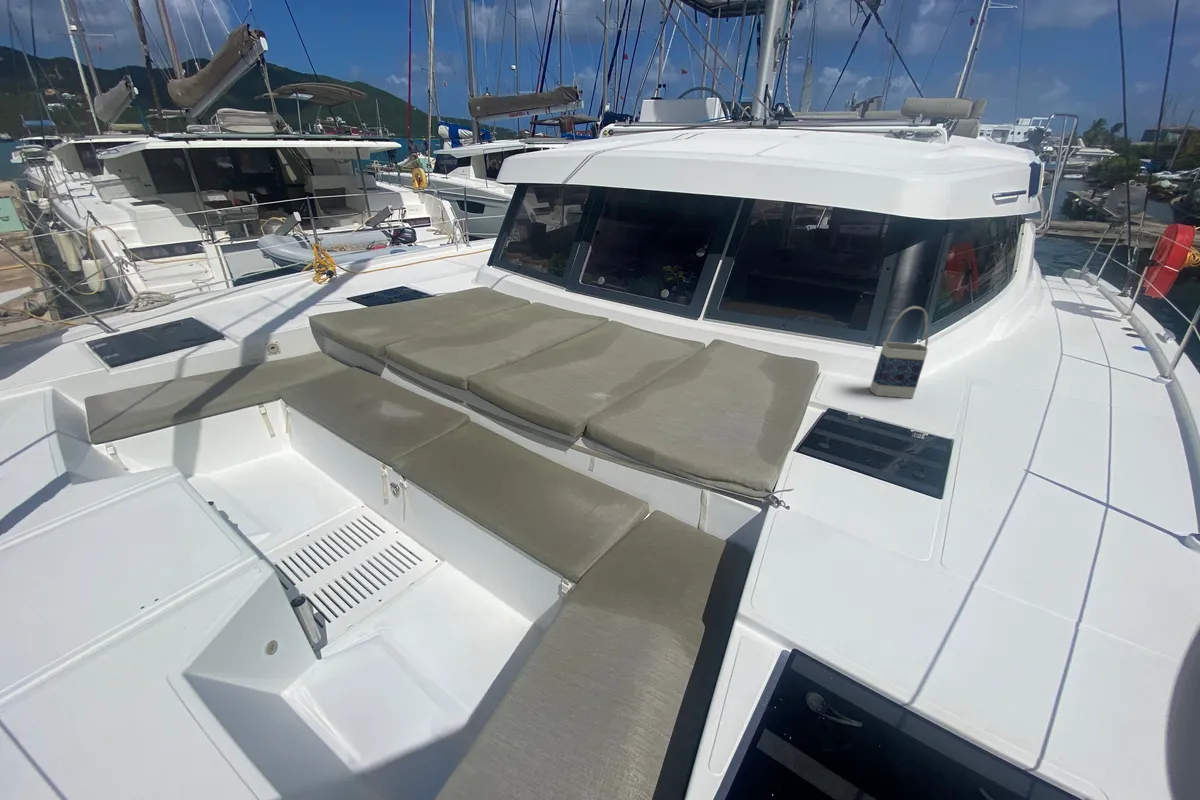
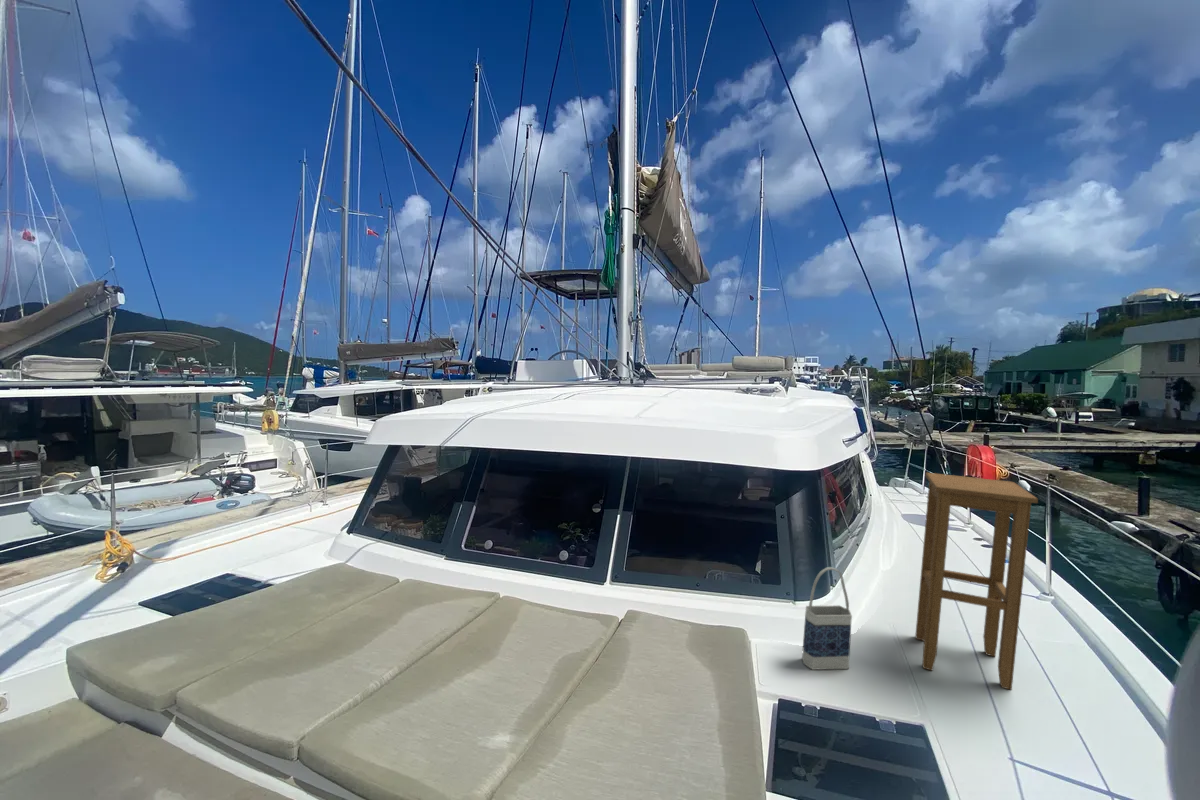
stool: none [991,214,1183,429] -> present [915,473,1038,689]

